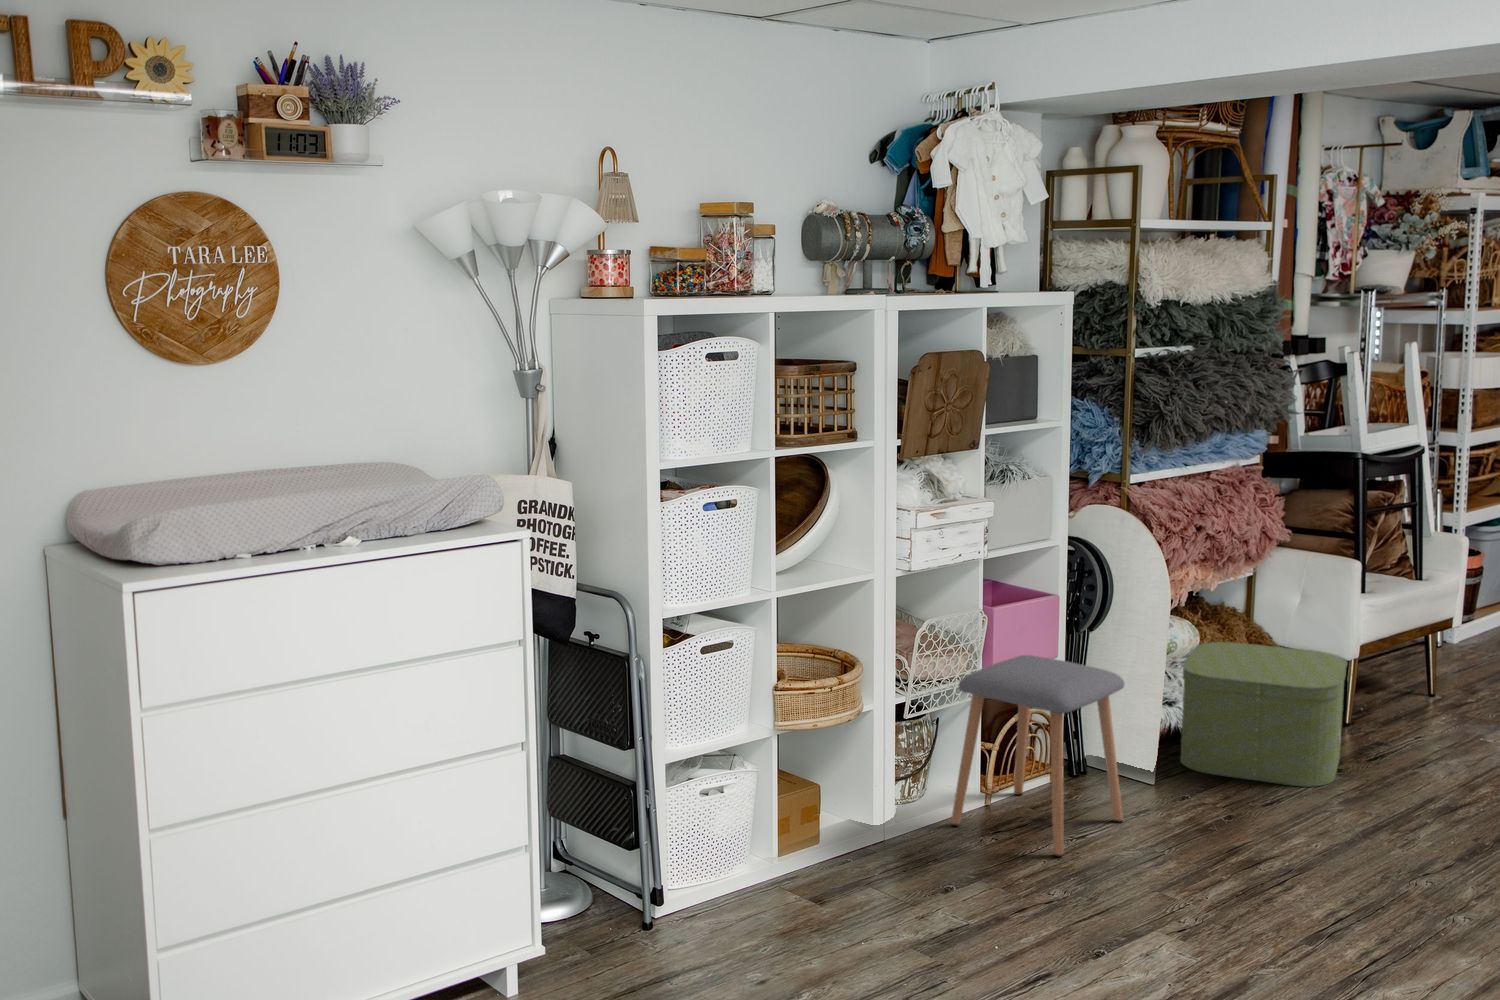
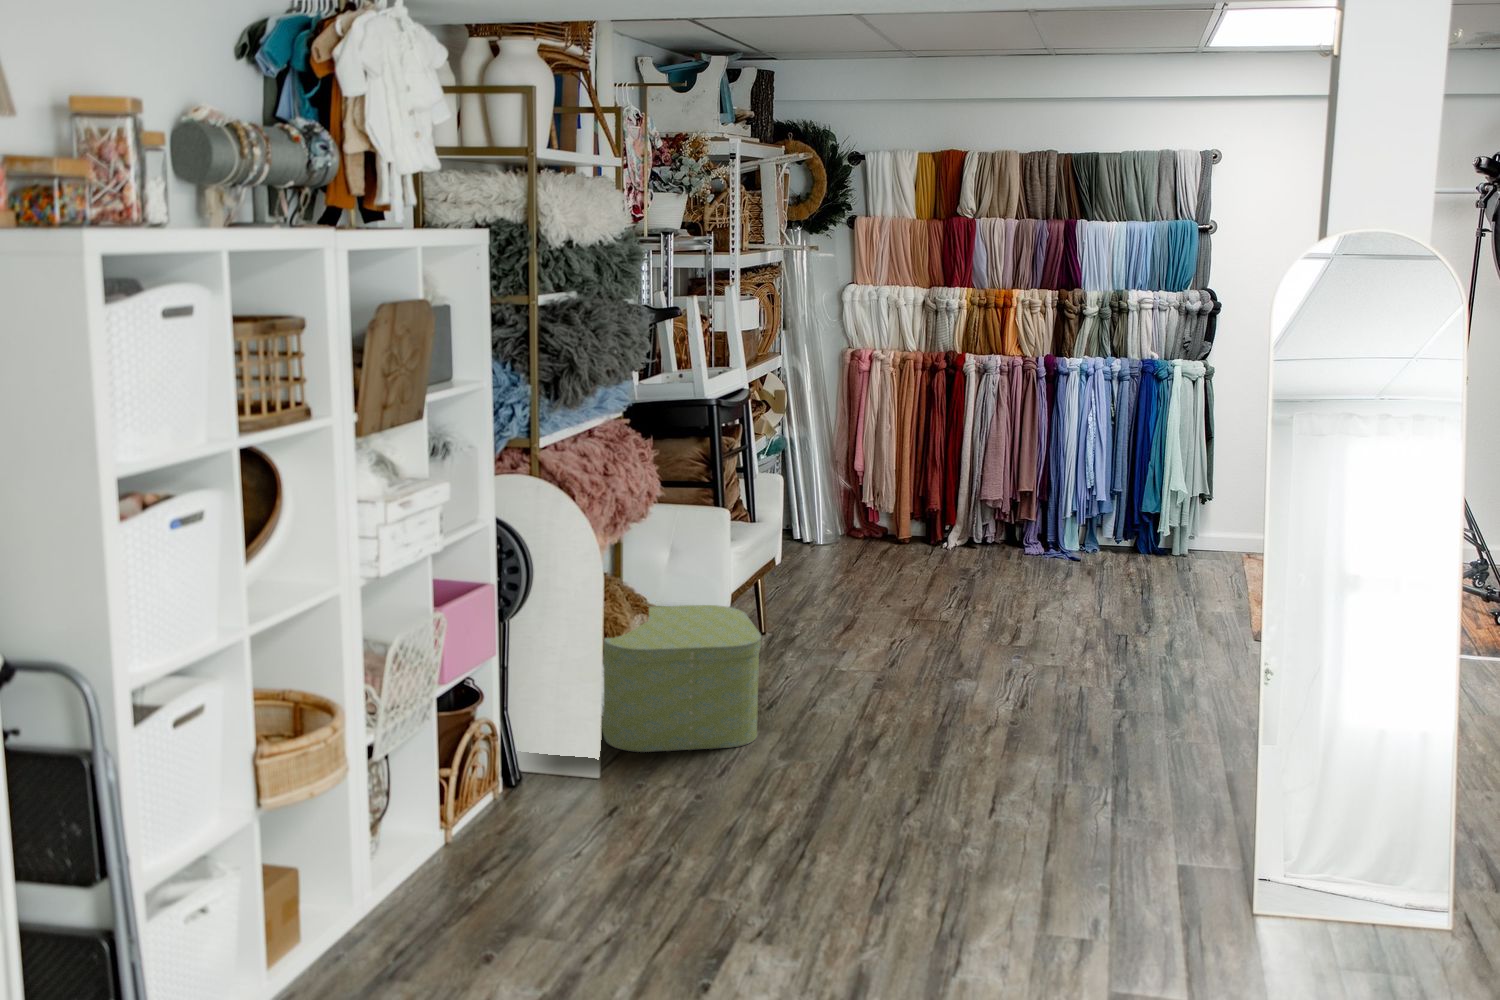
stool: present [951,655,1124,857] -> none [431,657,607,885]

